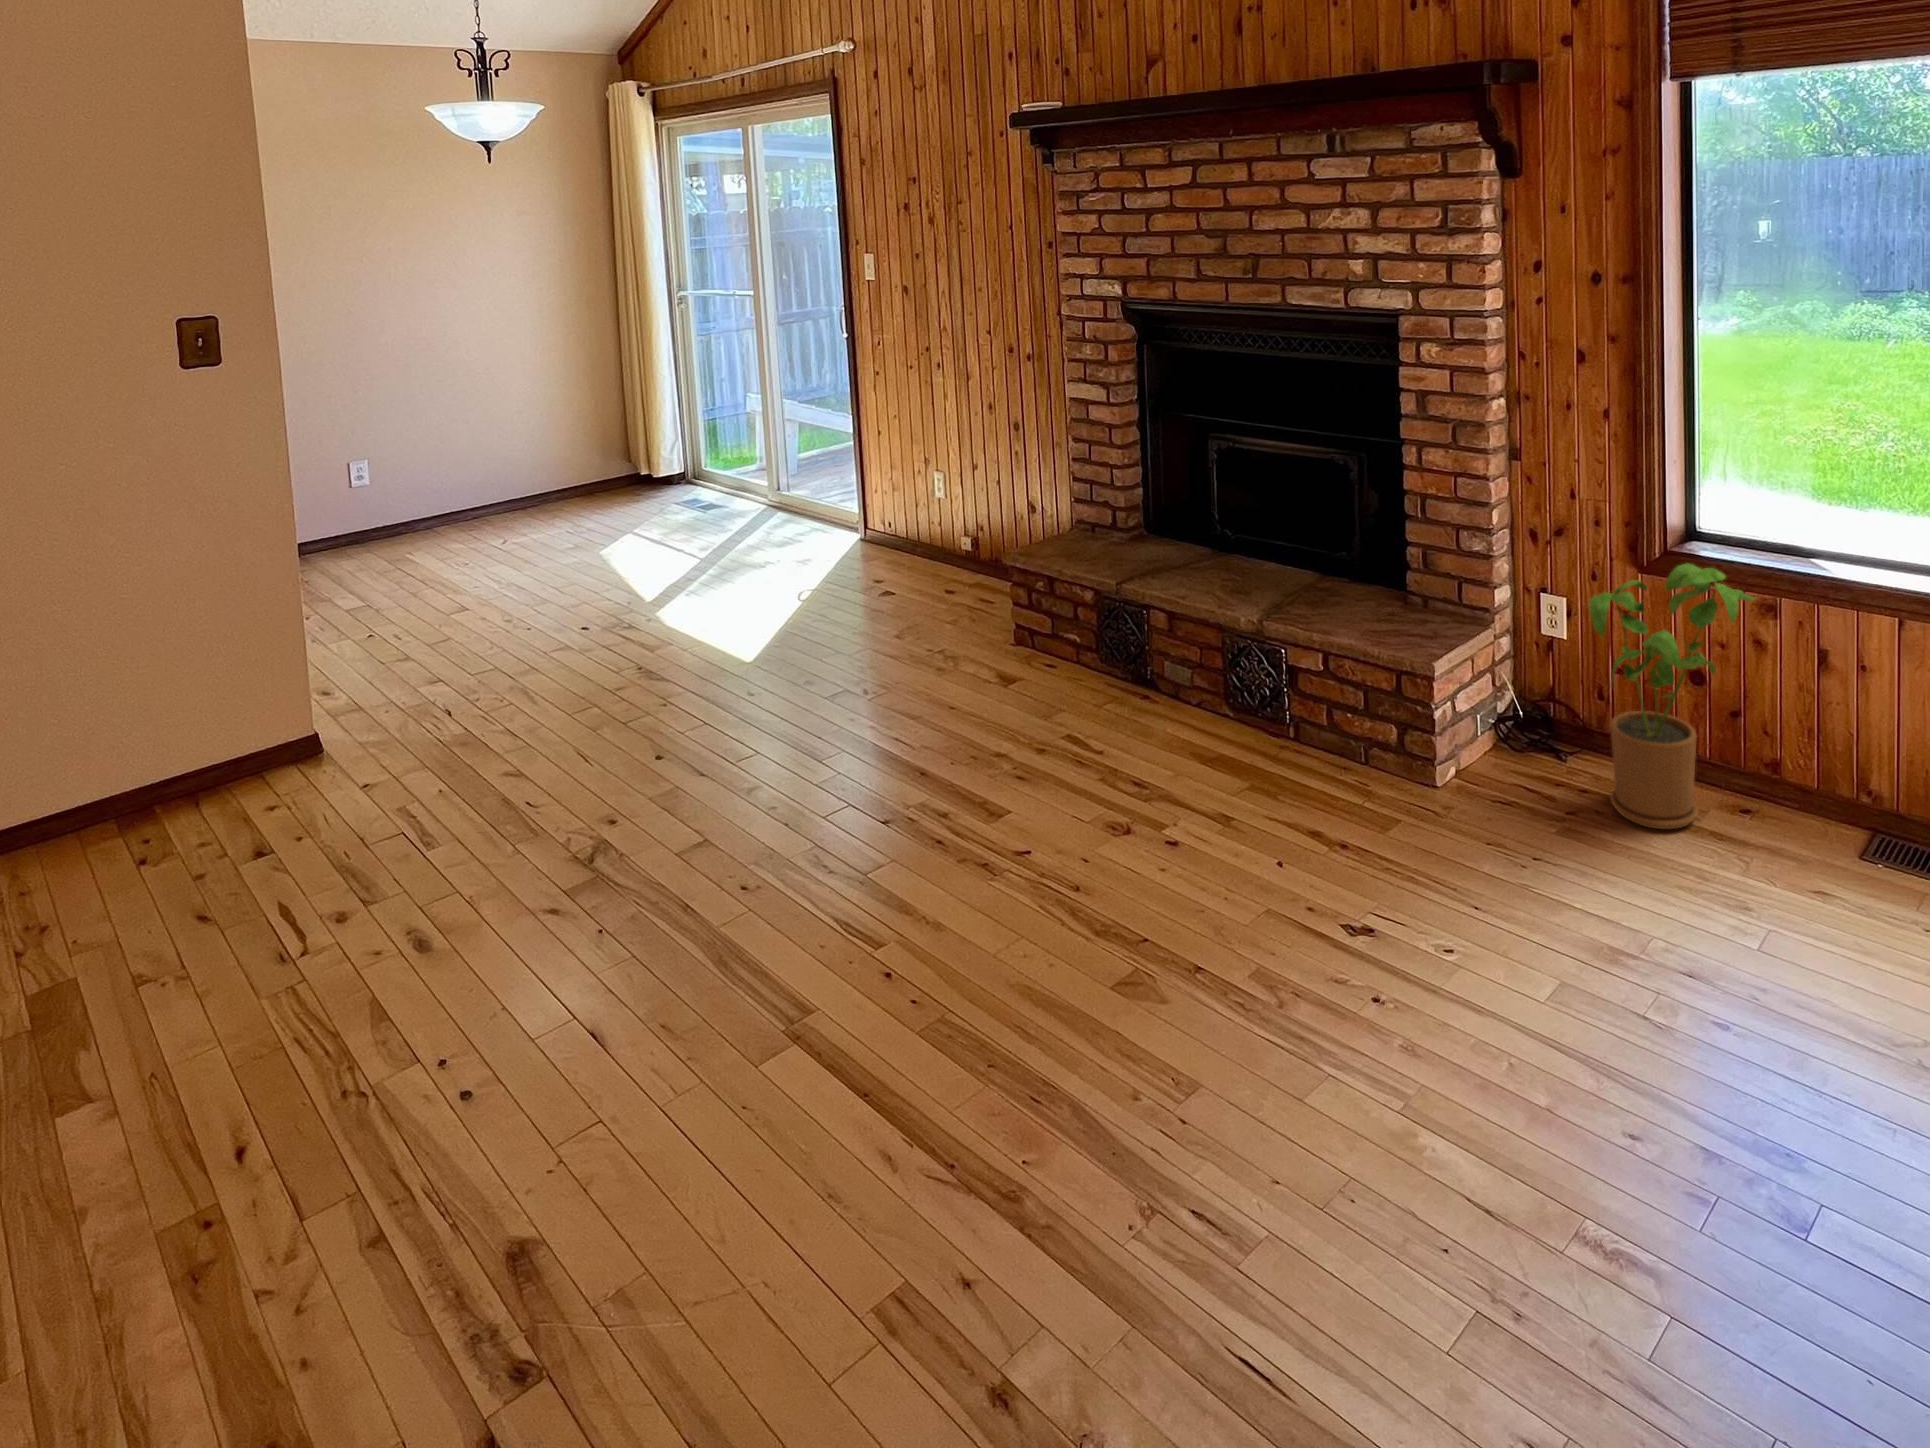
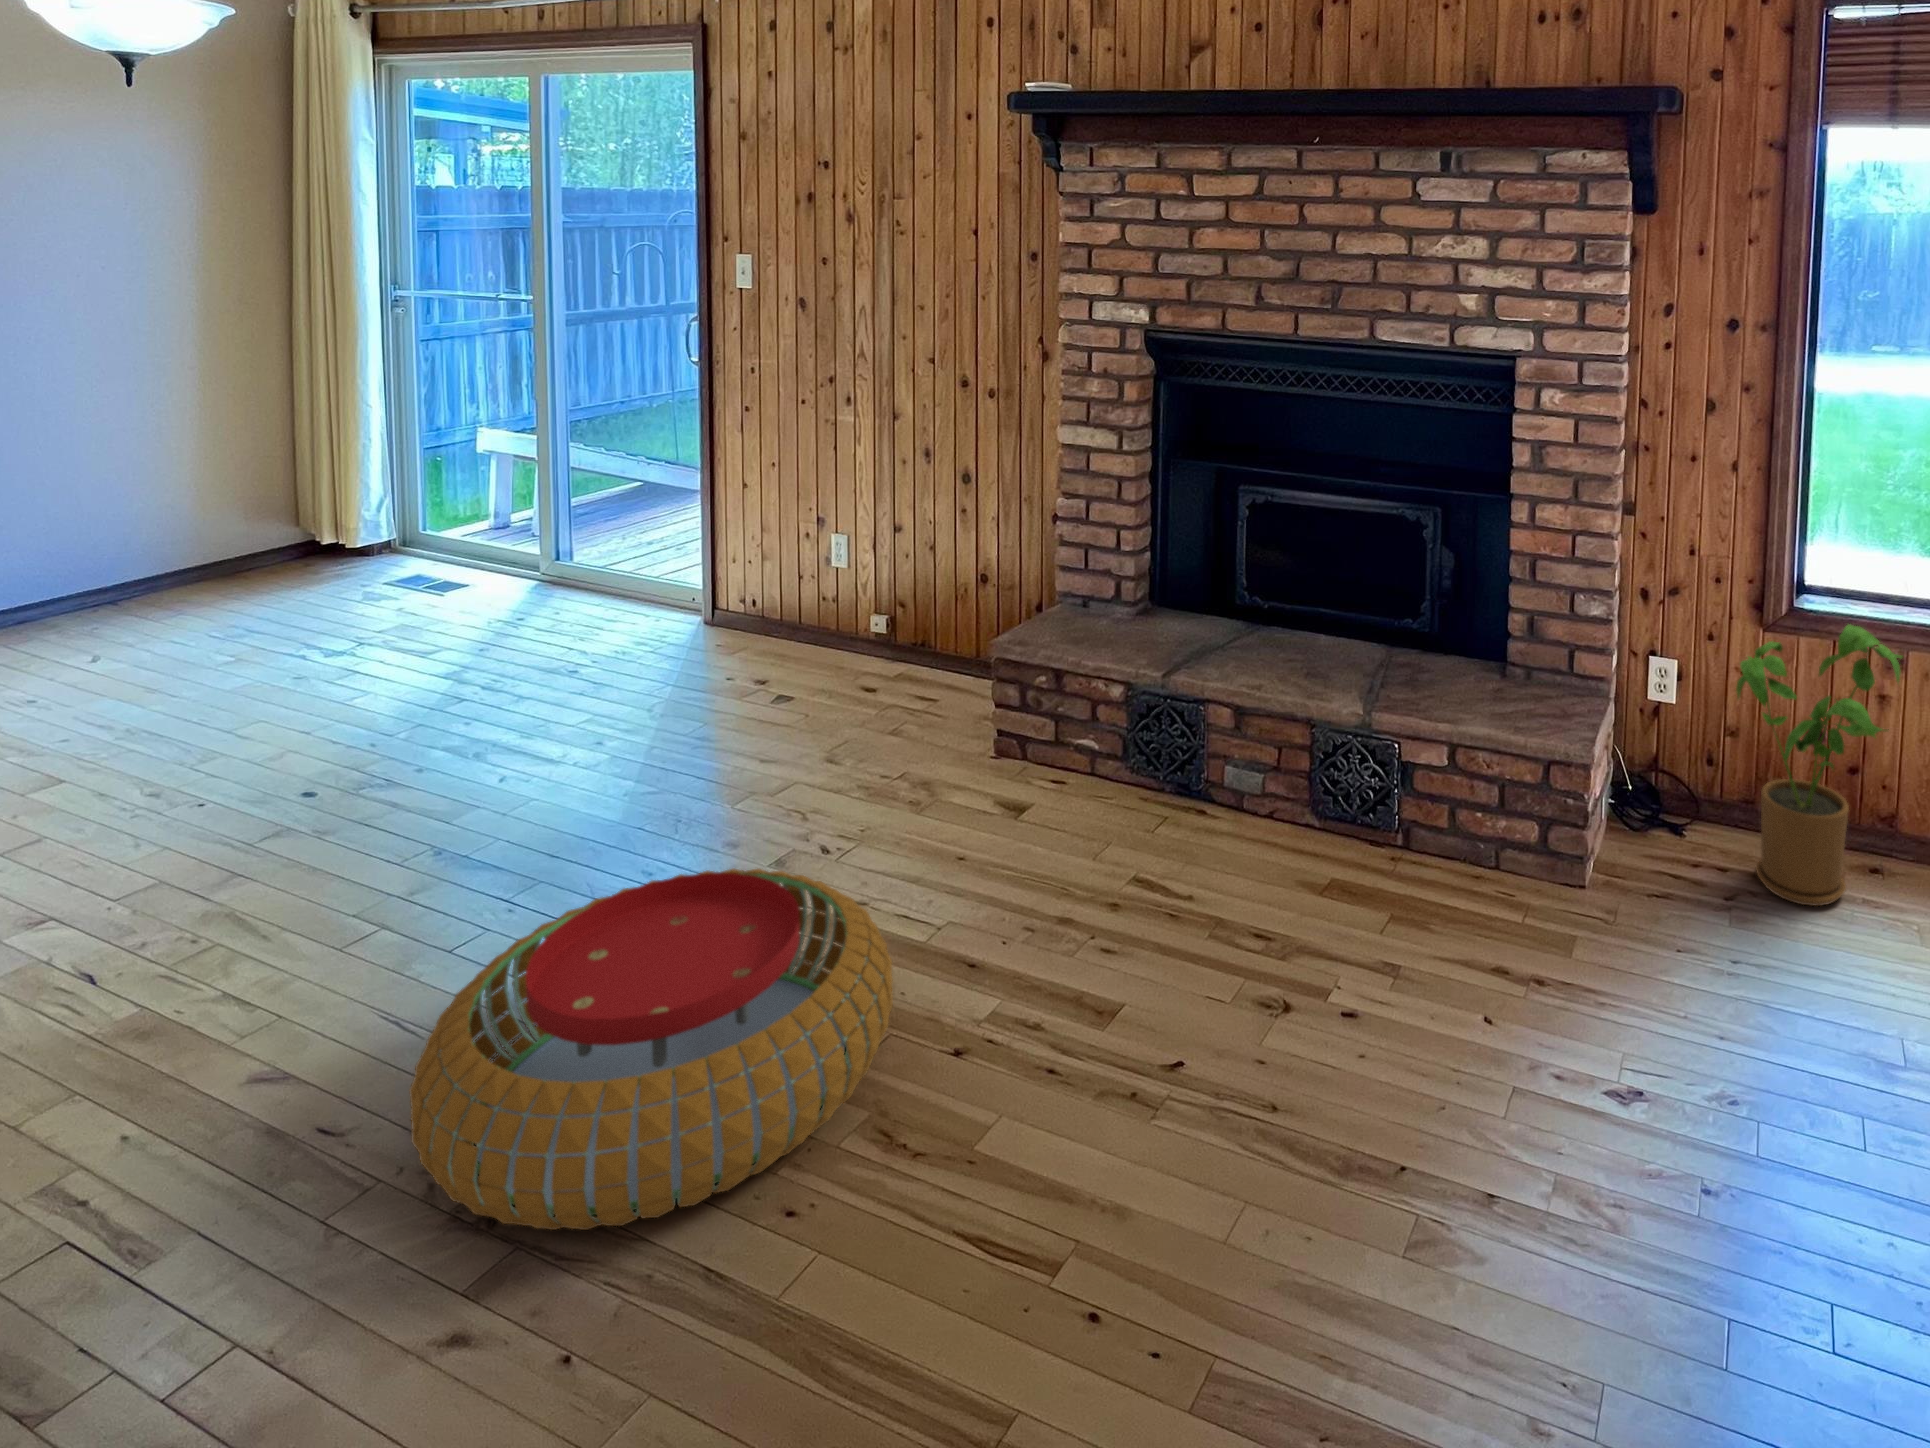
pouf: none [554,684,852,881] -> present [409,869,893,1230]

